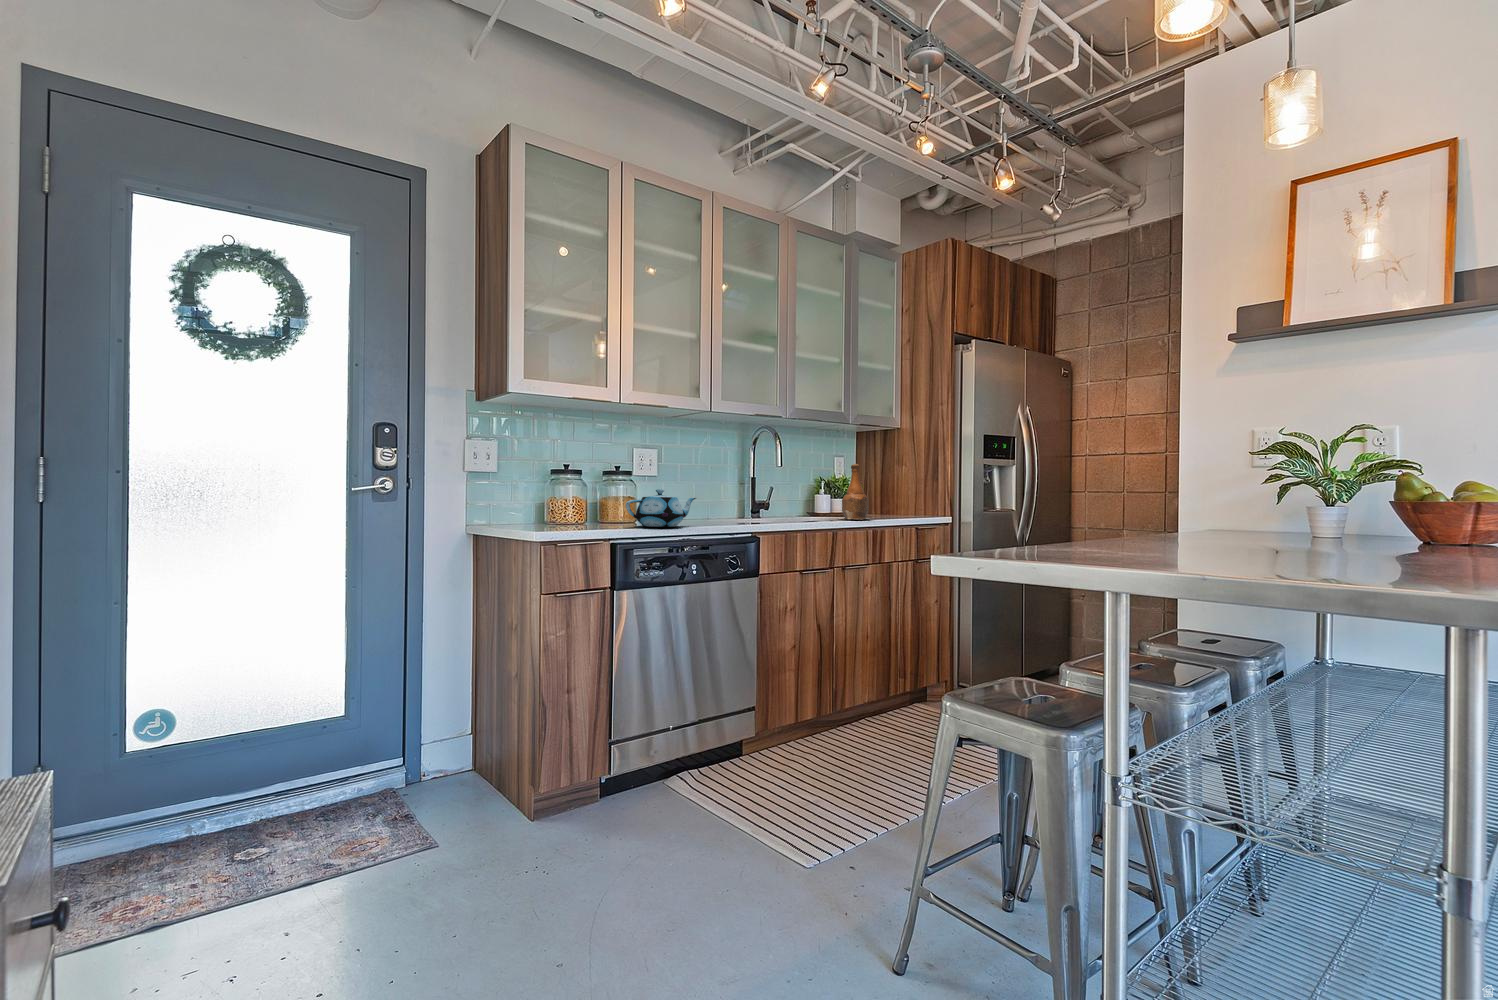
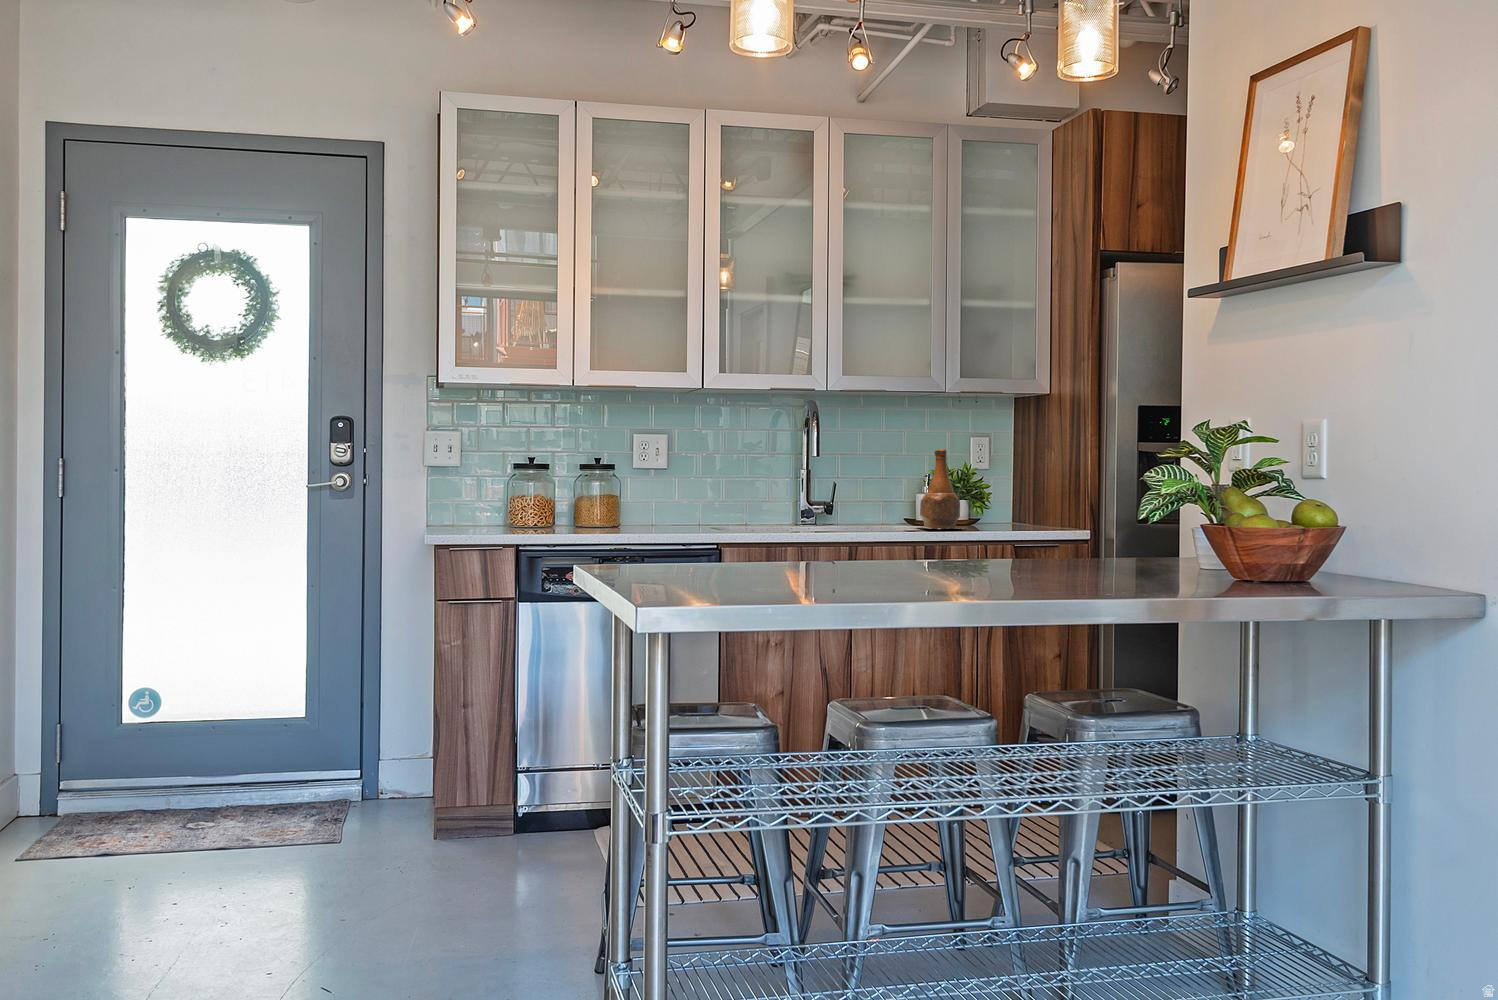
teapot: present [626,489,696,527] -> none [567,487,659,532]

